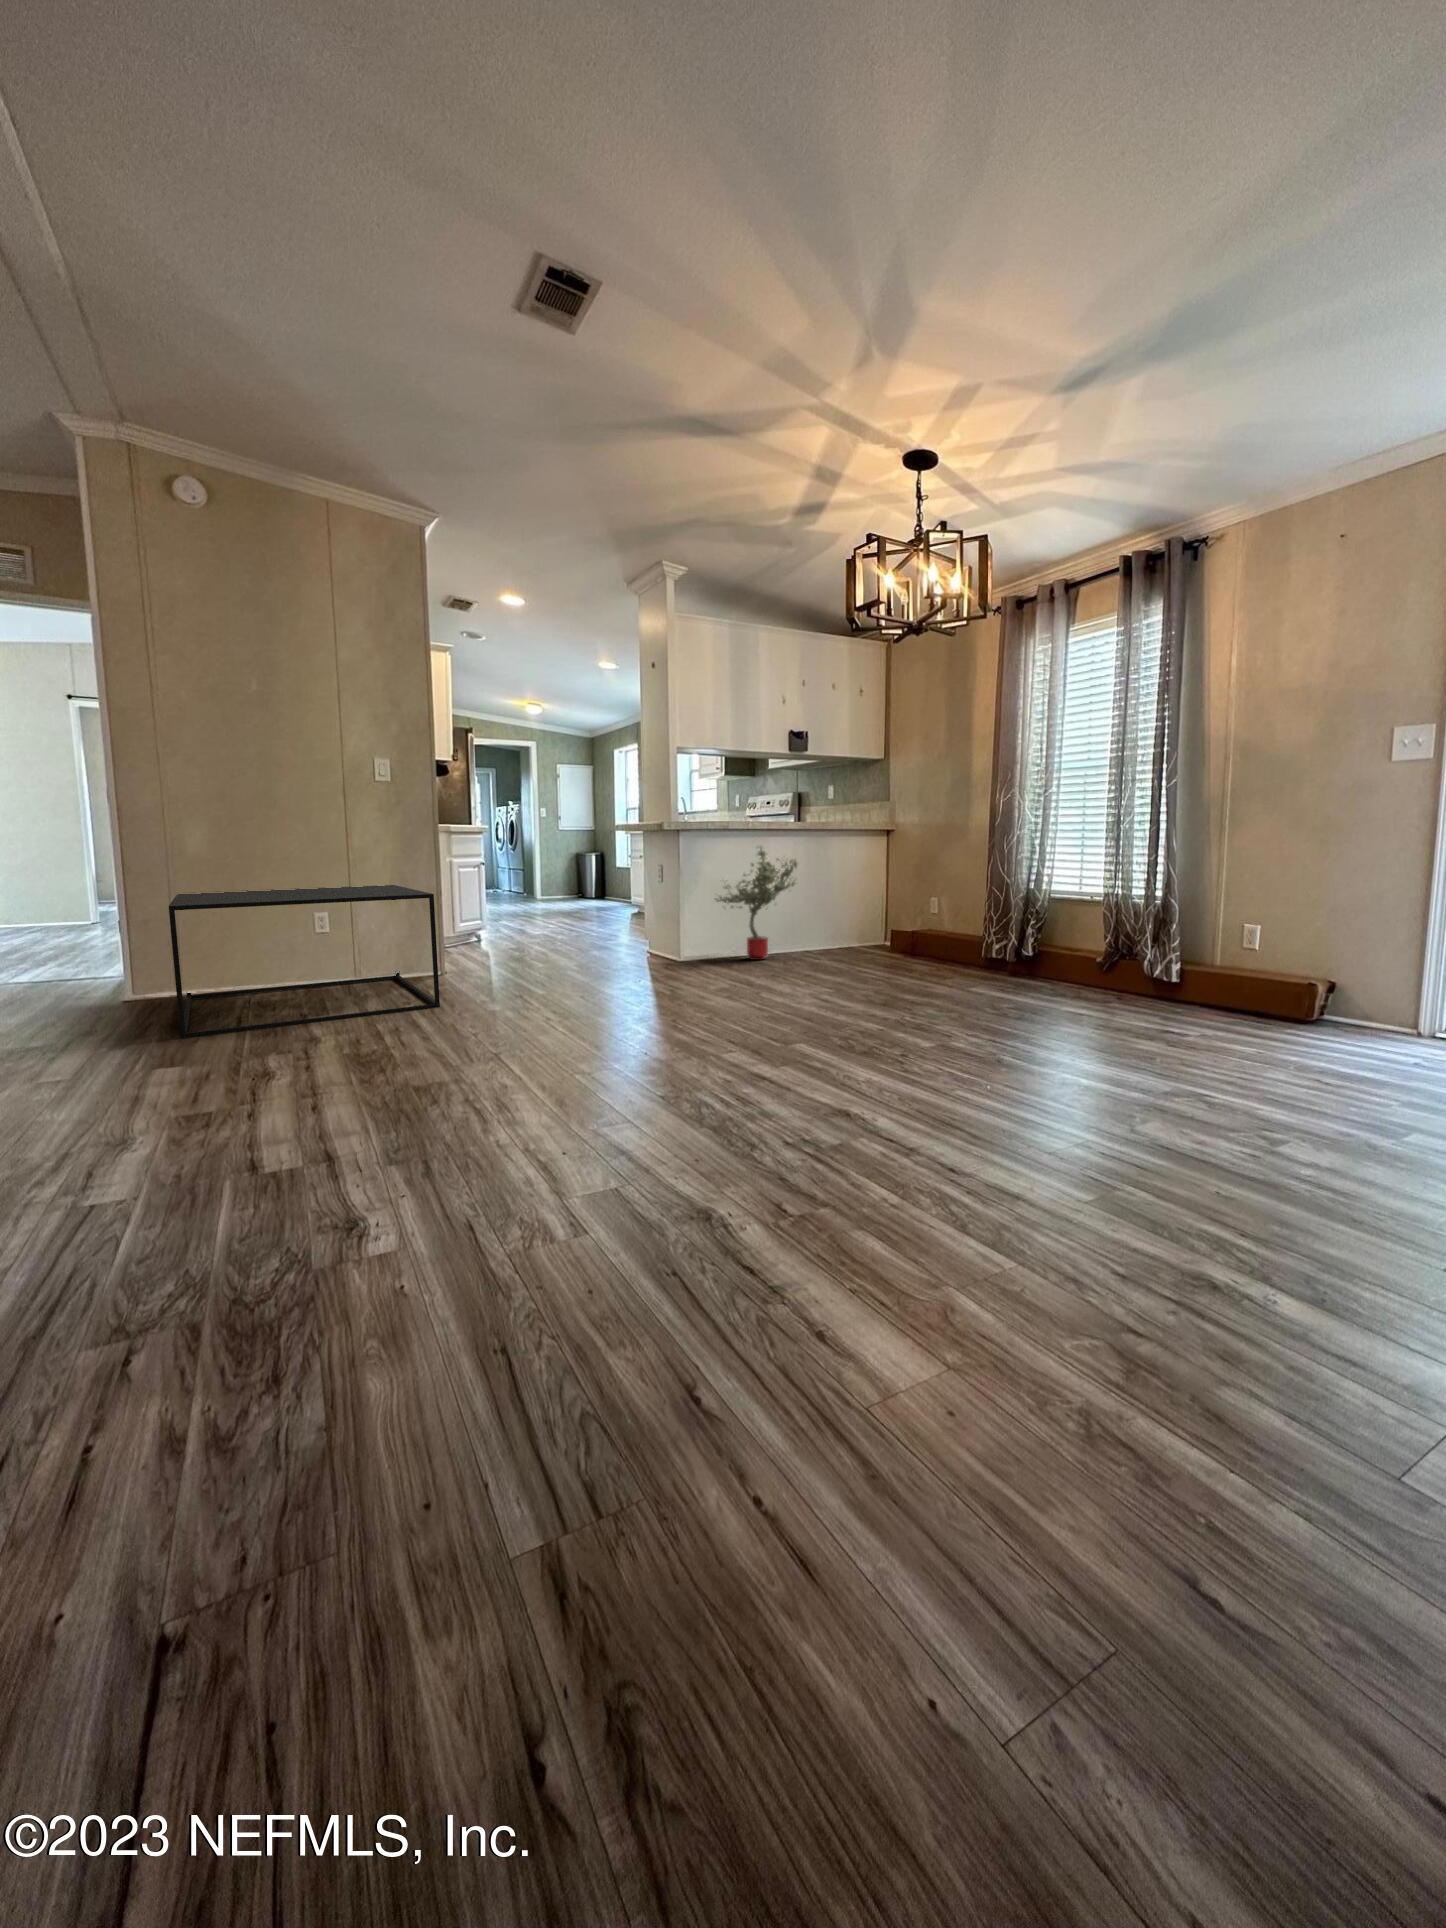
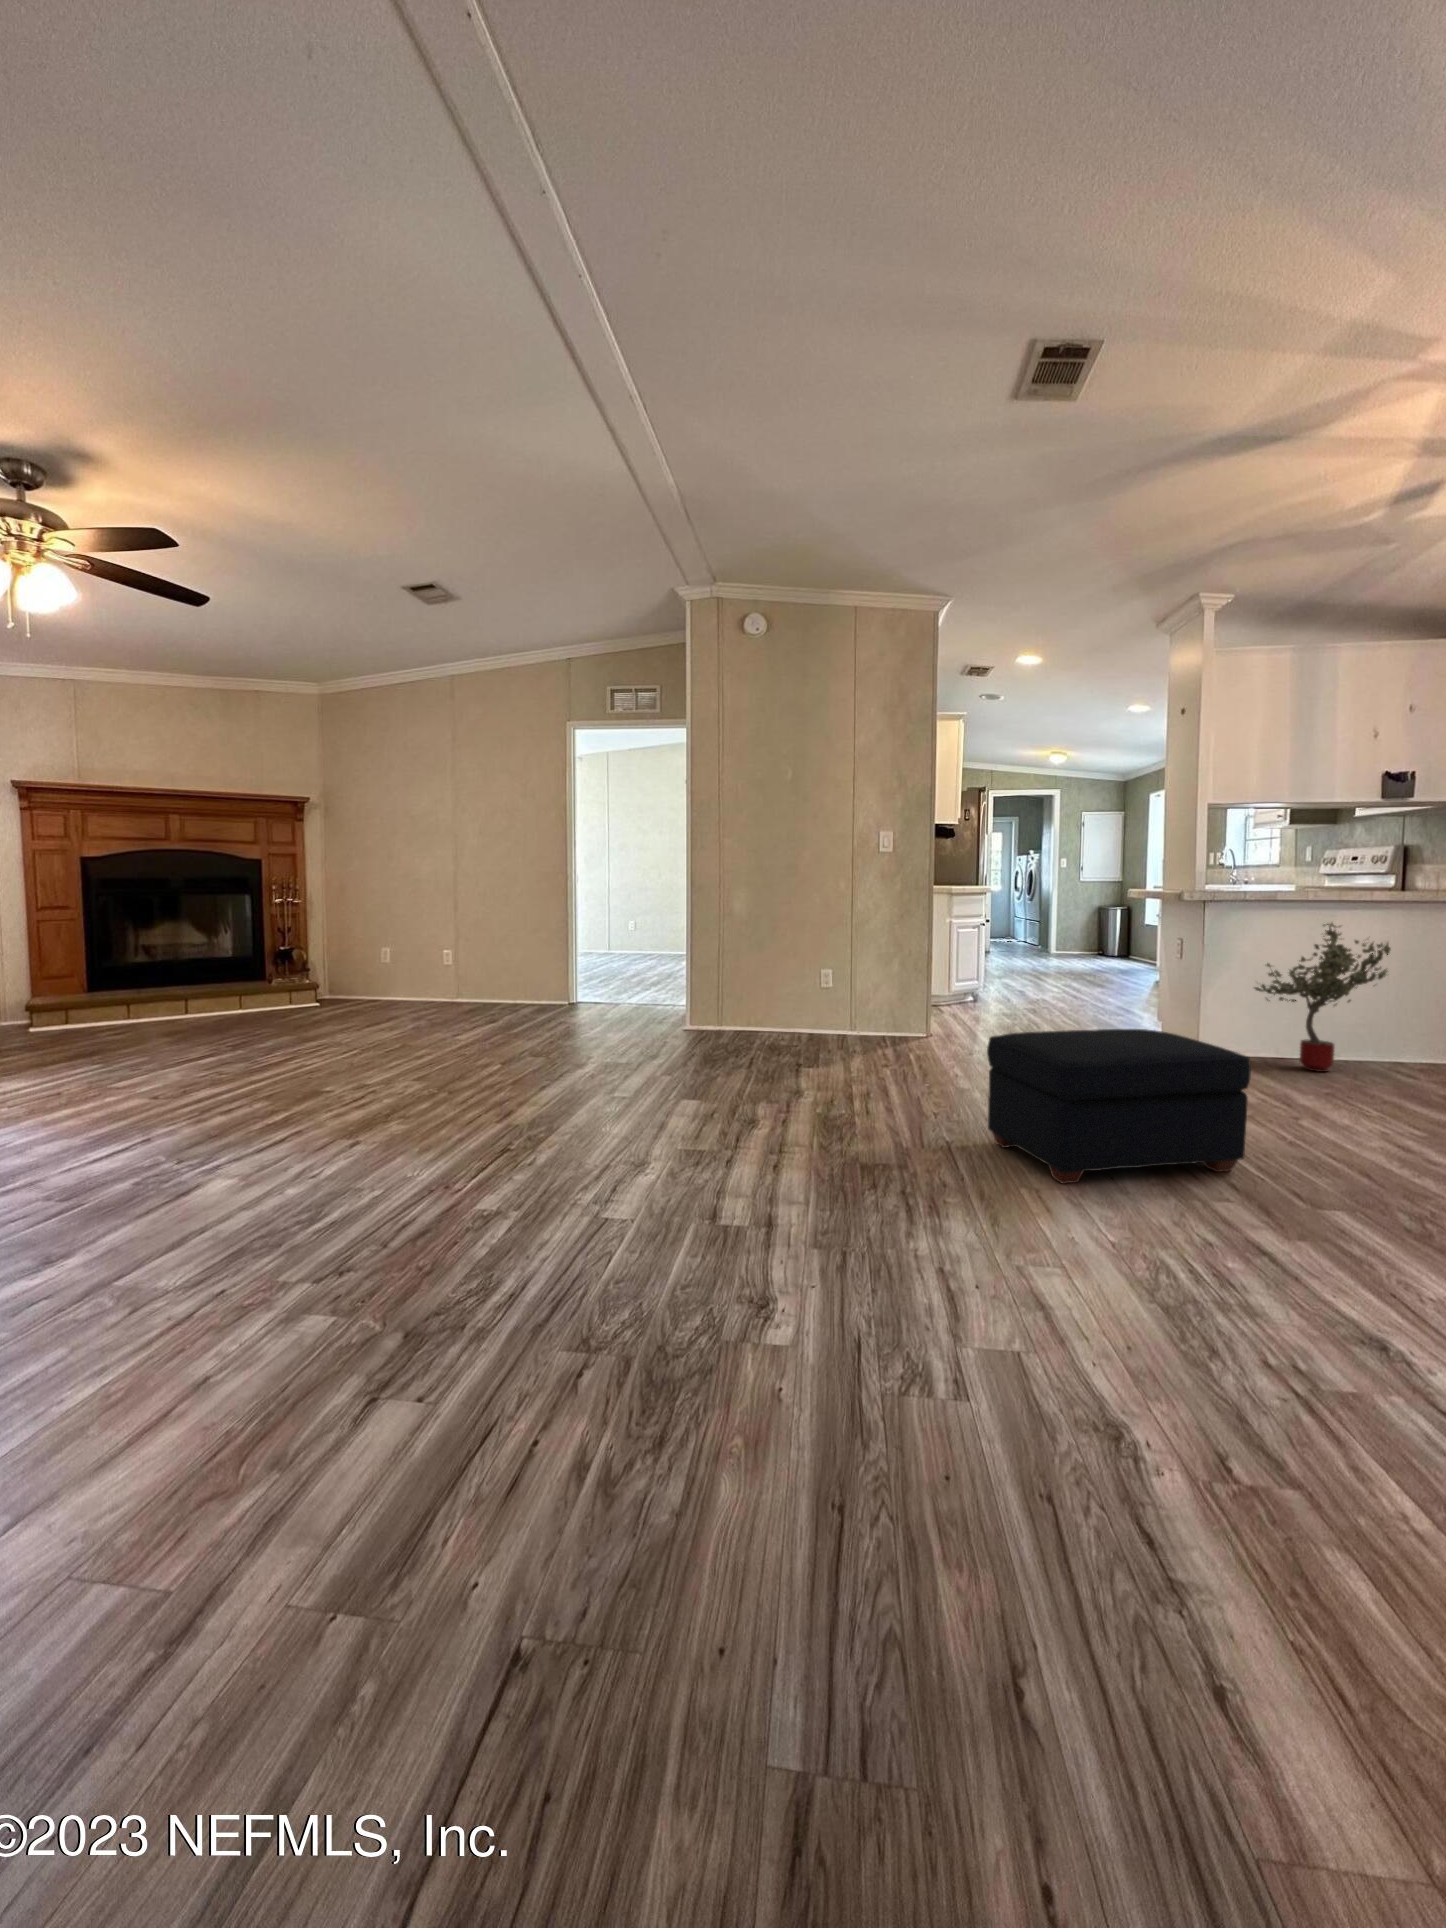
coffee table: present [169,885,440,1039] -> none [697,945,913,1079]
ottoman: none [527,928,735,1062] -> present [987,1029,1251,1184]

